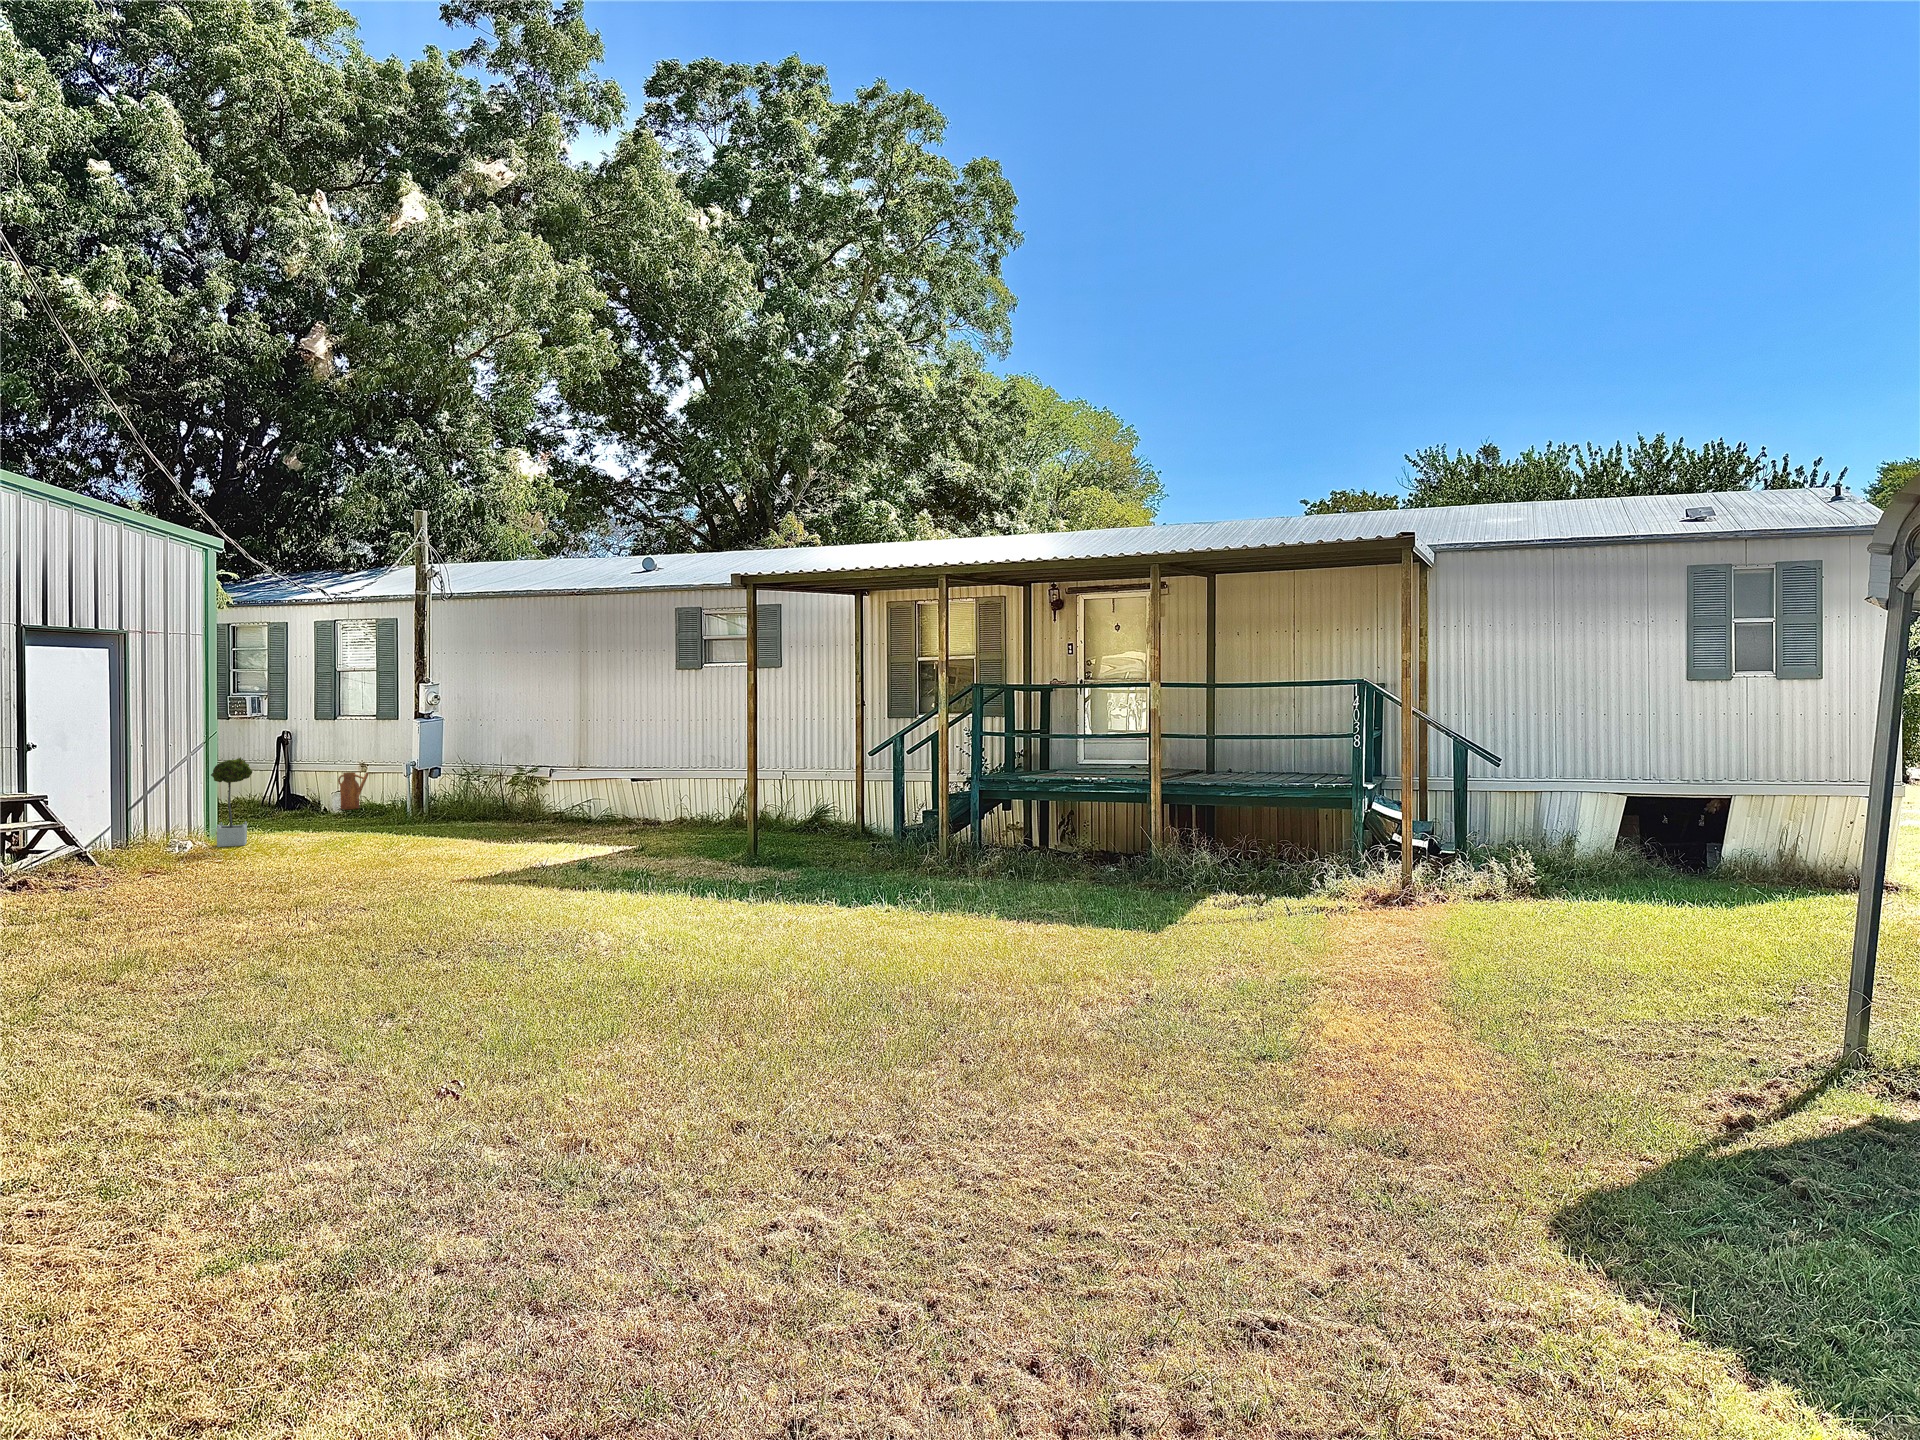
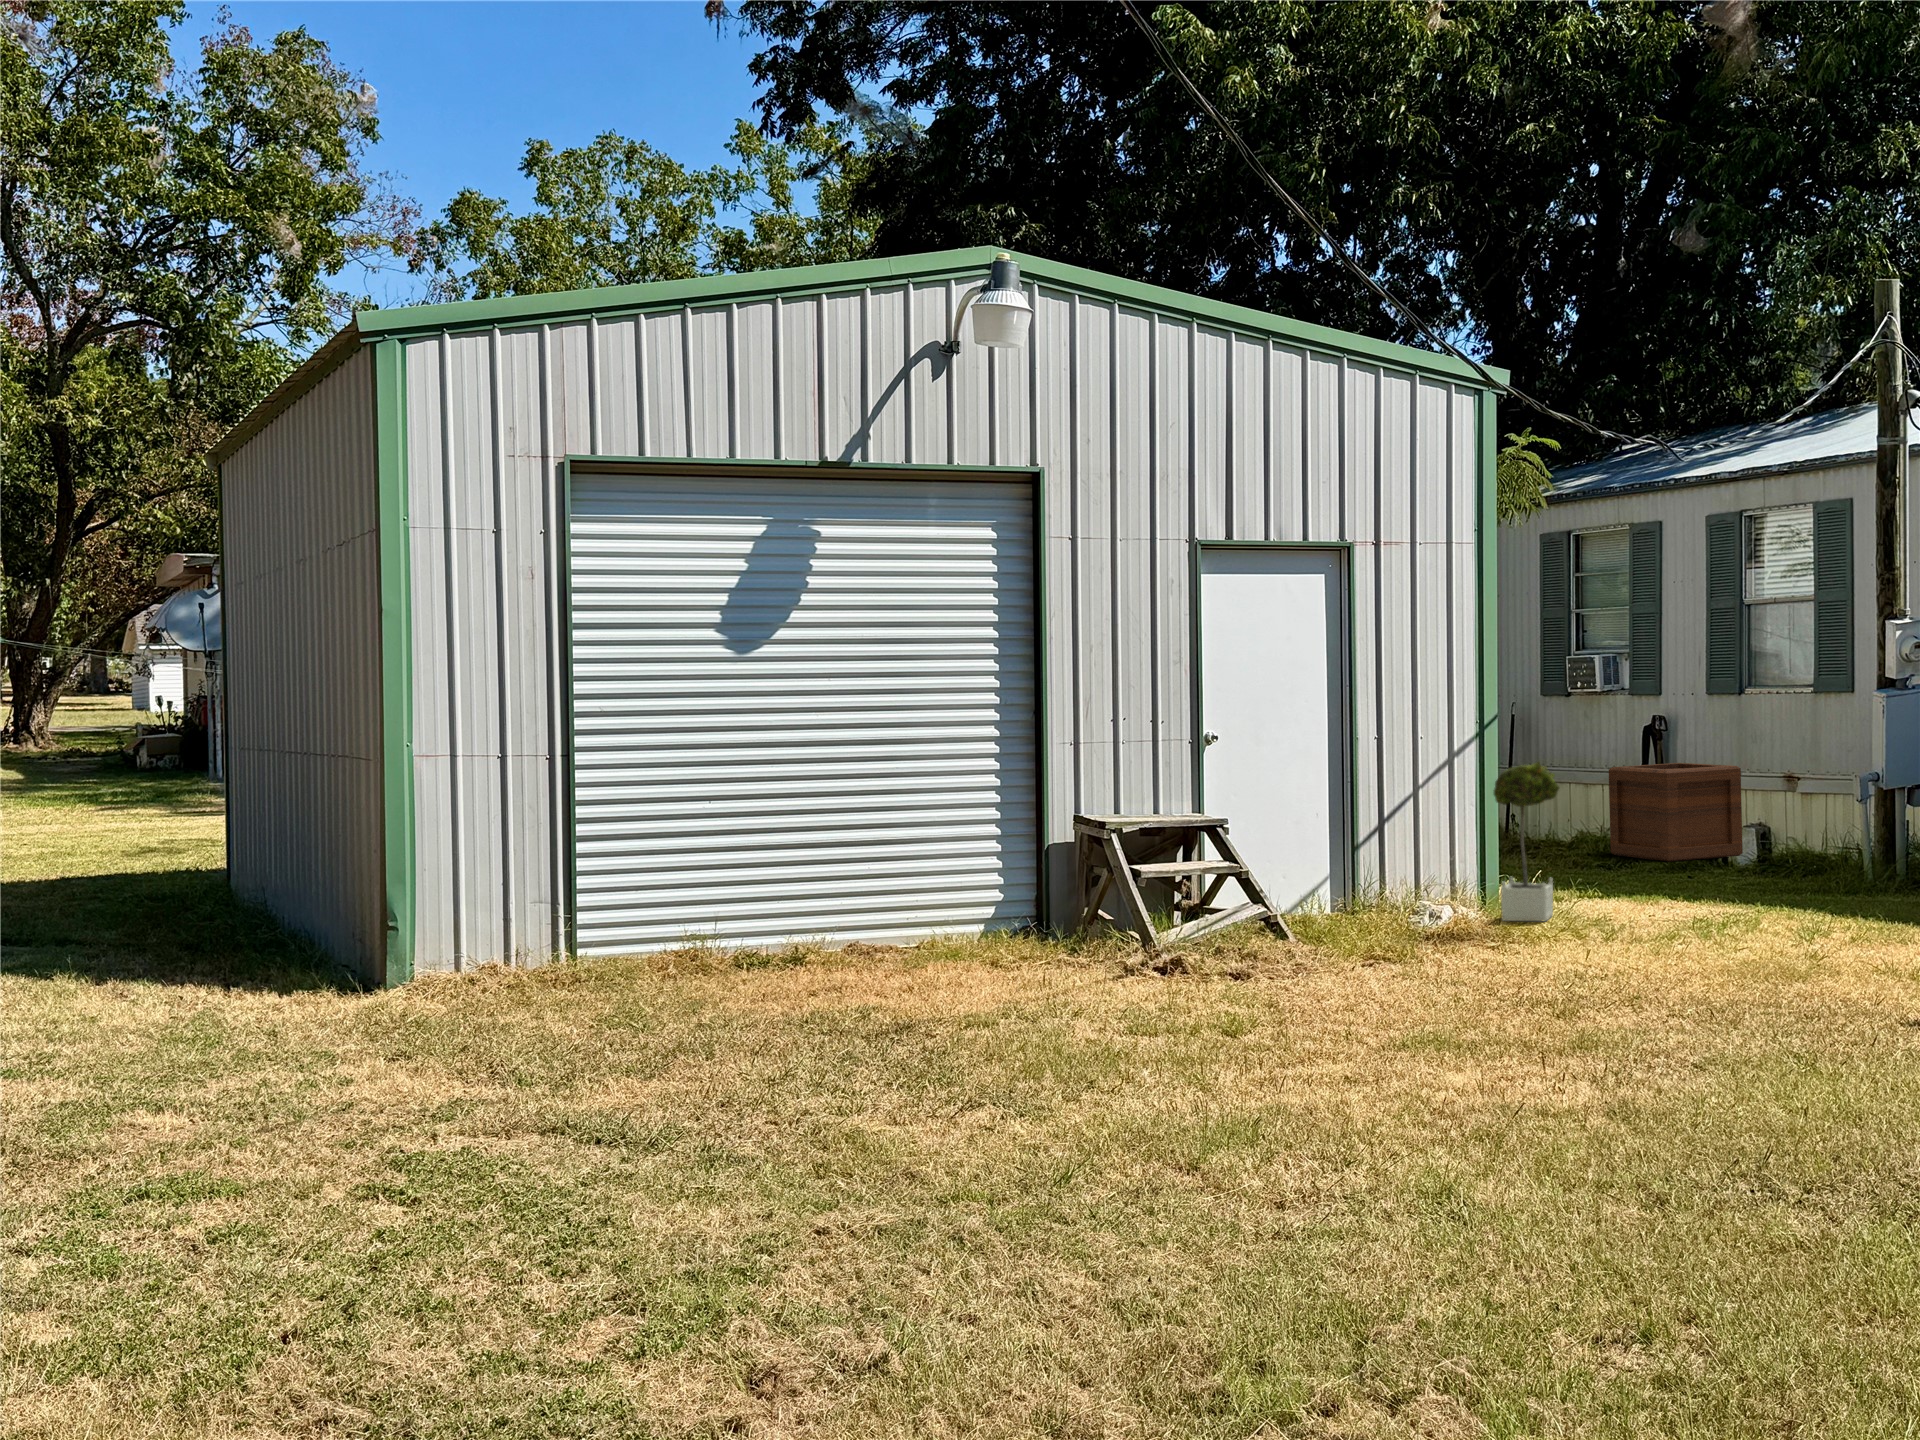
wooden crate: none [257,758,336,812] -> present [1609,763,1743,862]
watering can: present [338,772,369,810] -> none [1745,792,1799,863]

